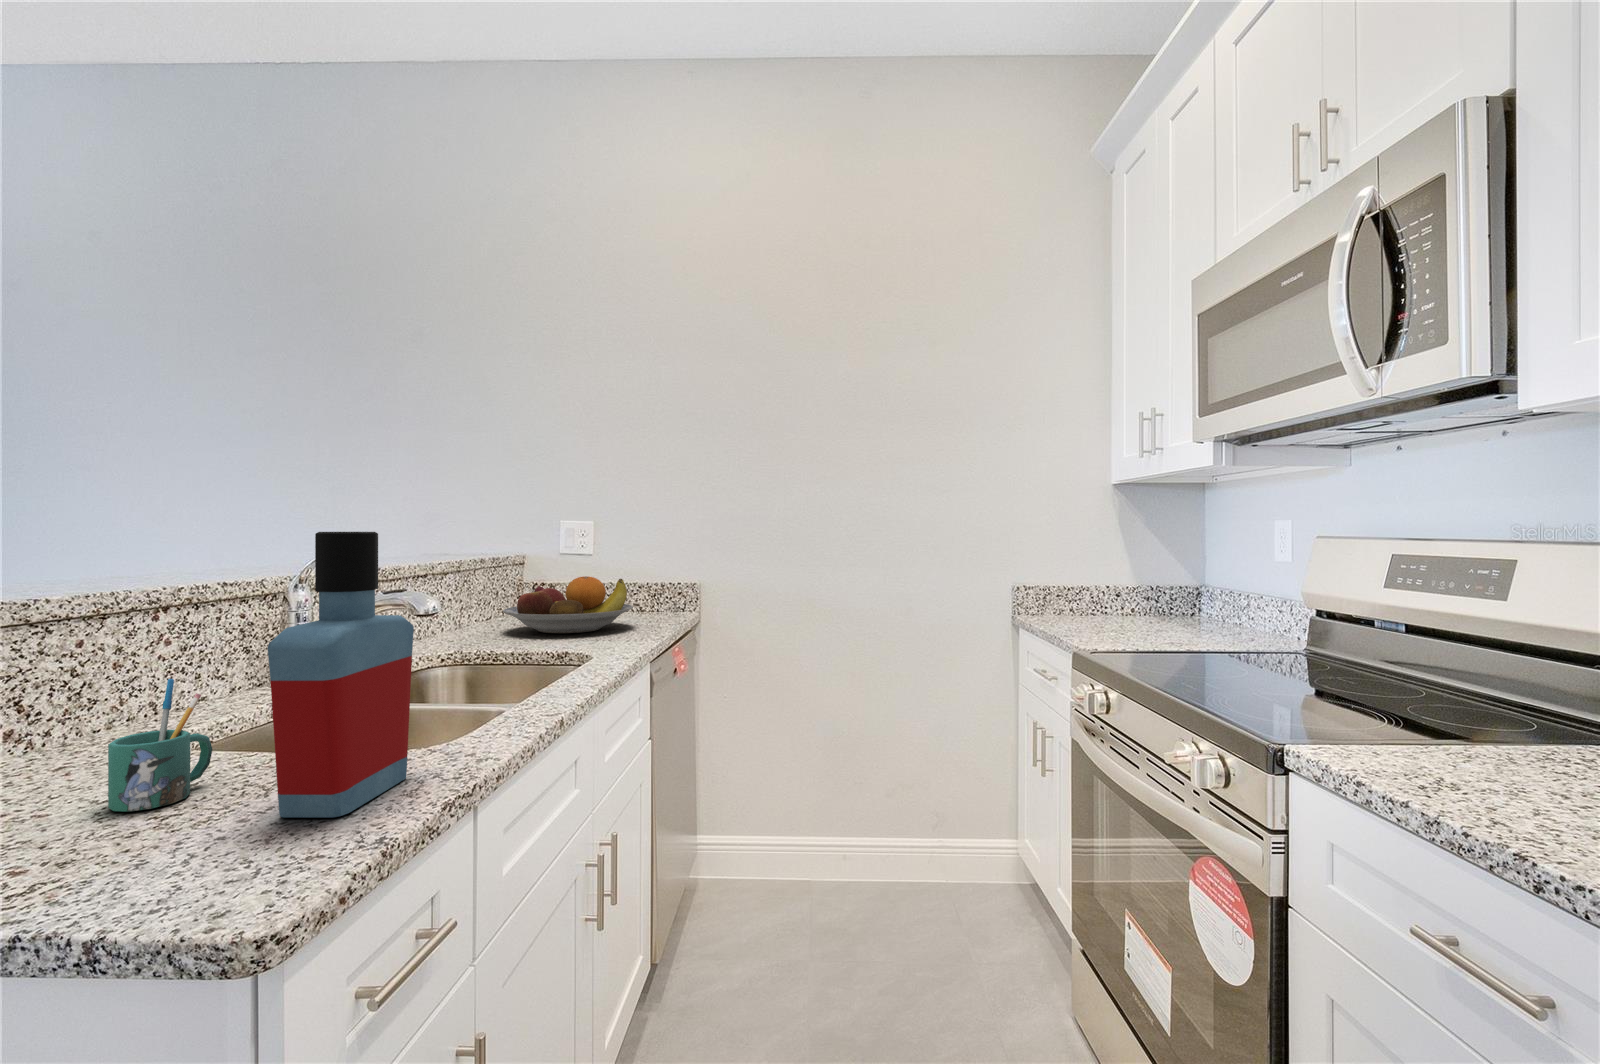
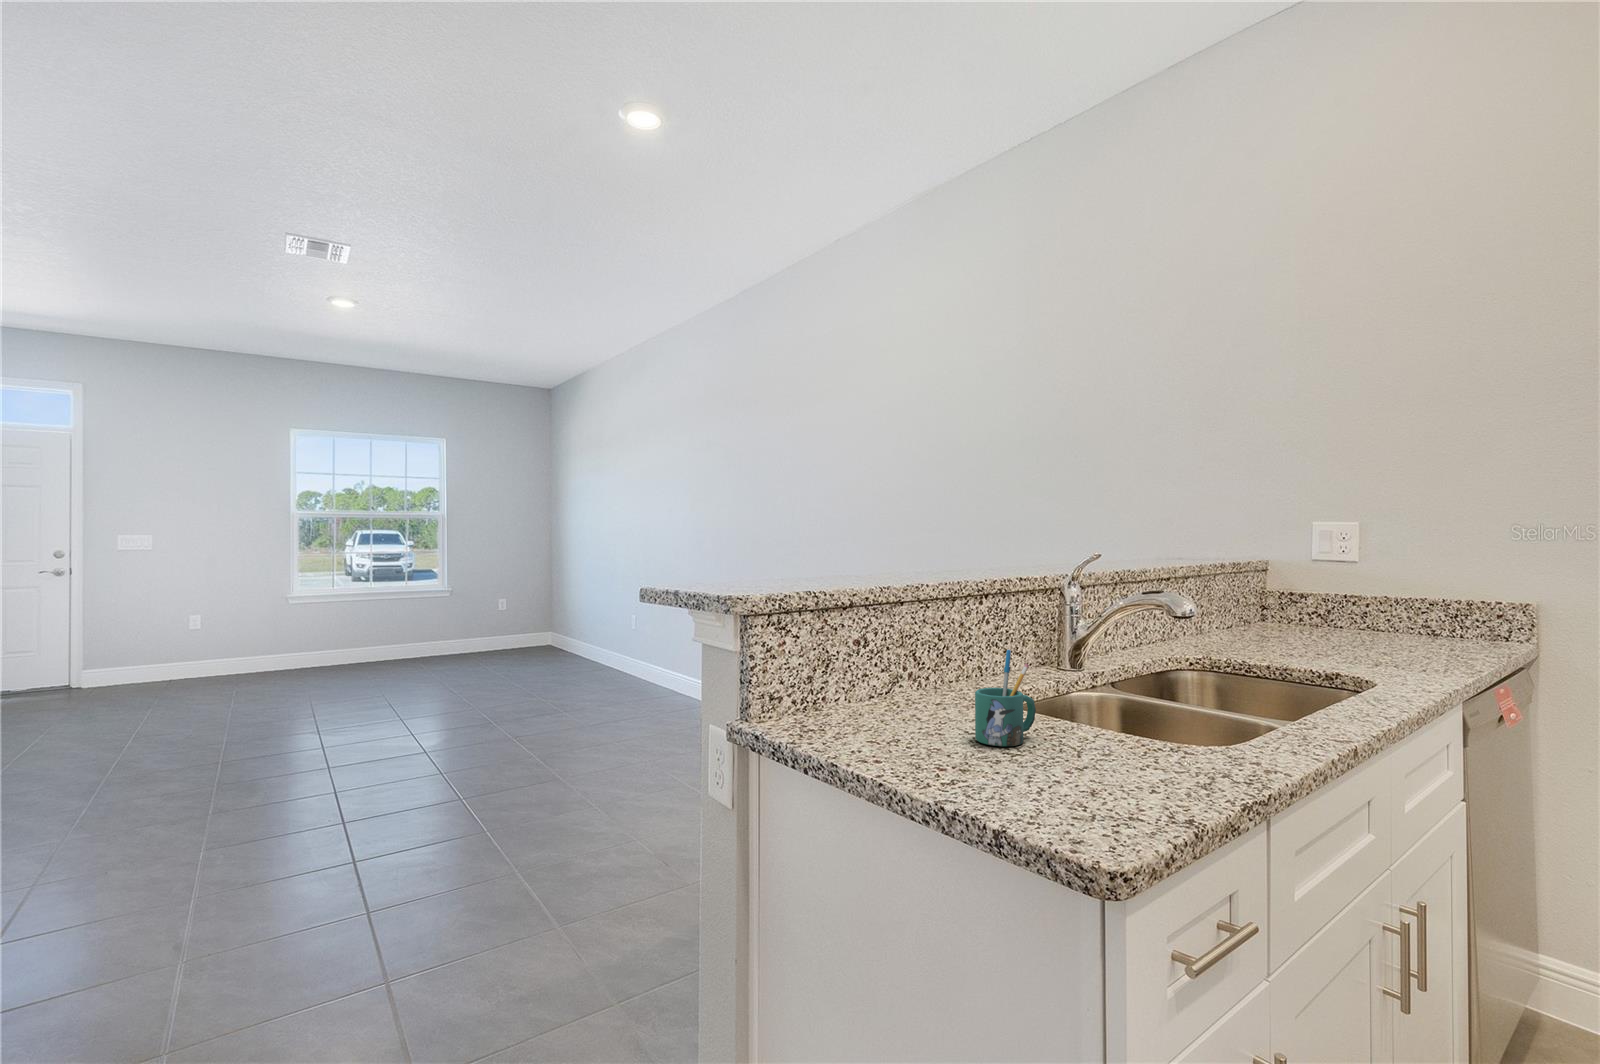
bottle: present [268,532,414,817] -> none [1087,536,1201,790]
fruit bowl: present [503,576,633,633] -> none [1251,588,1427,653]

